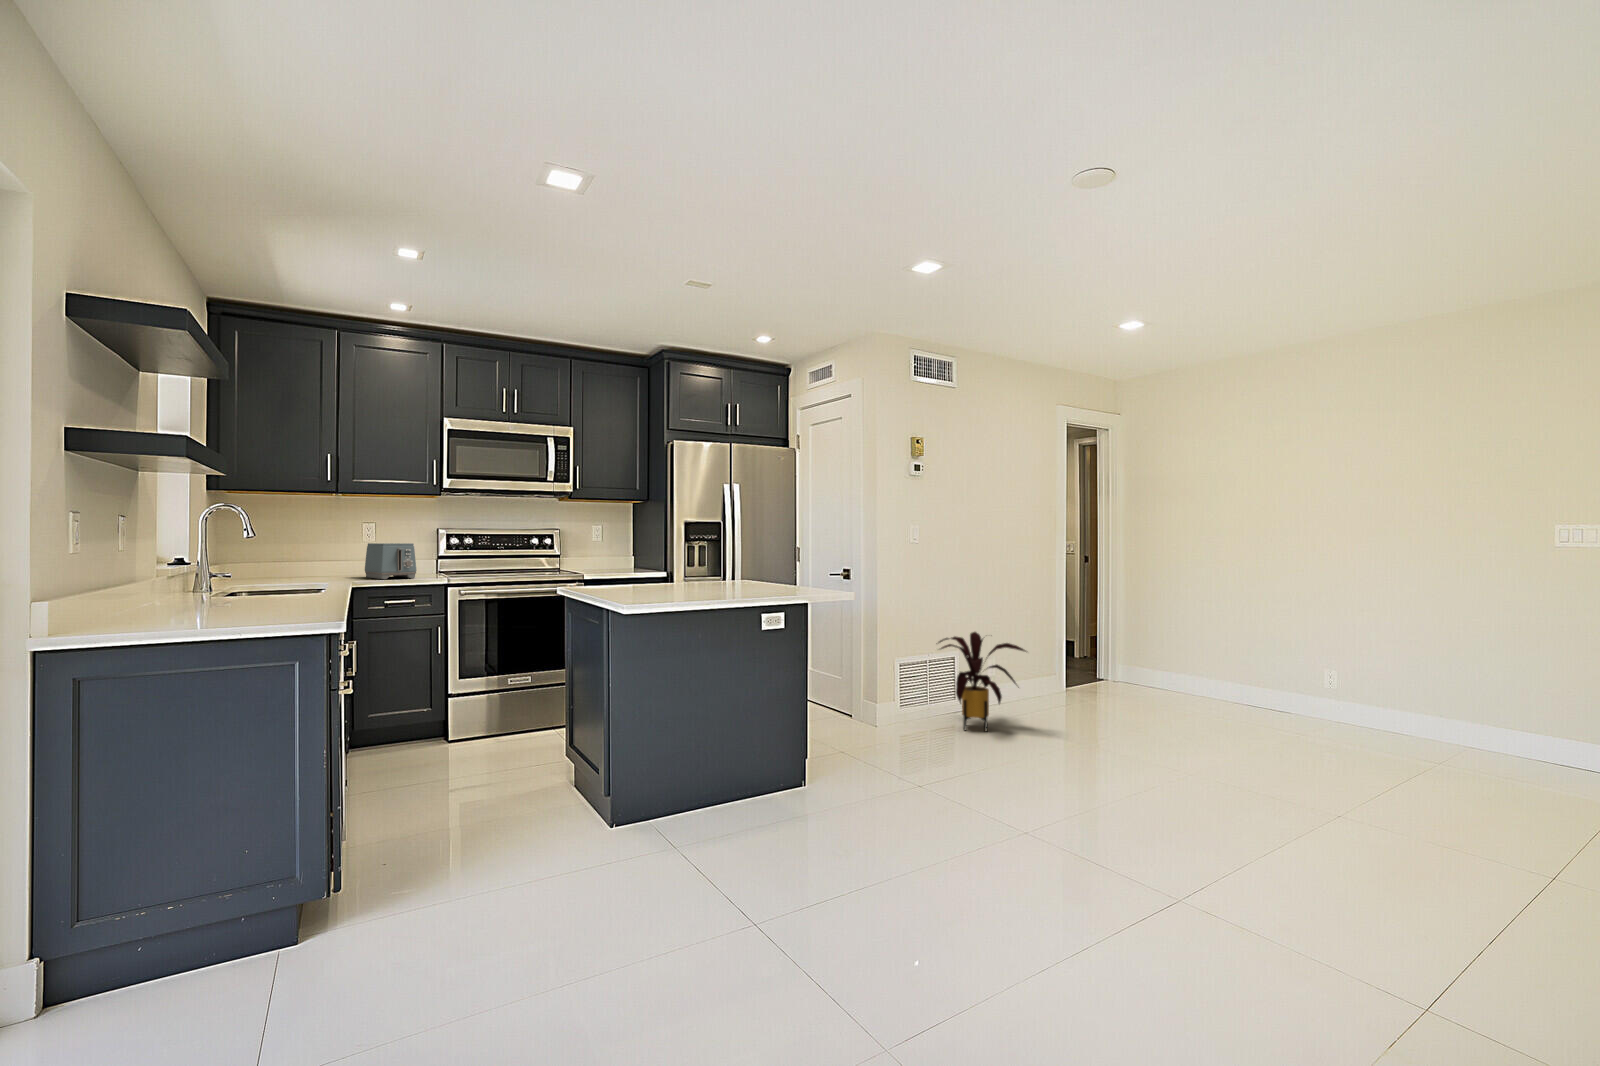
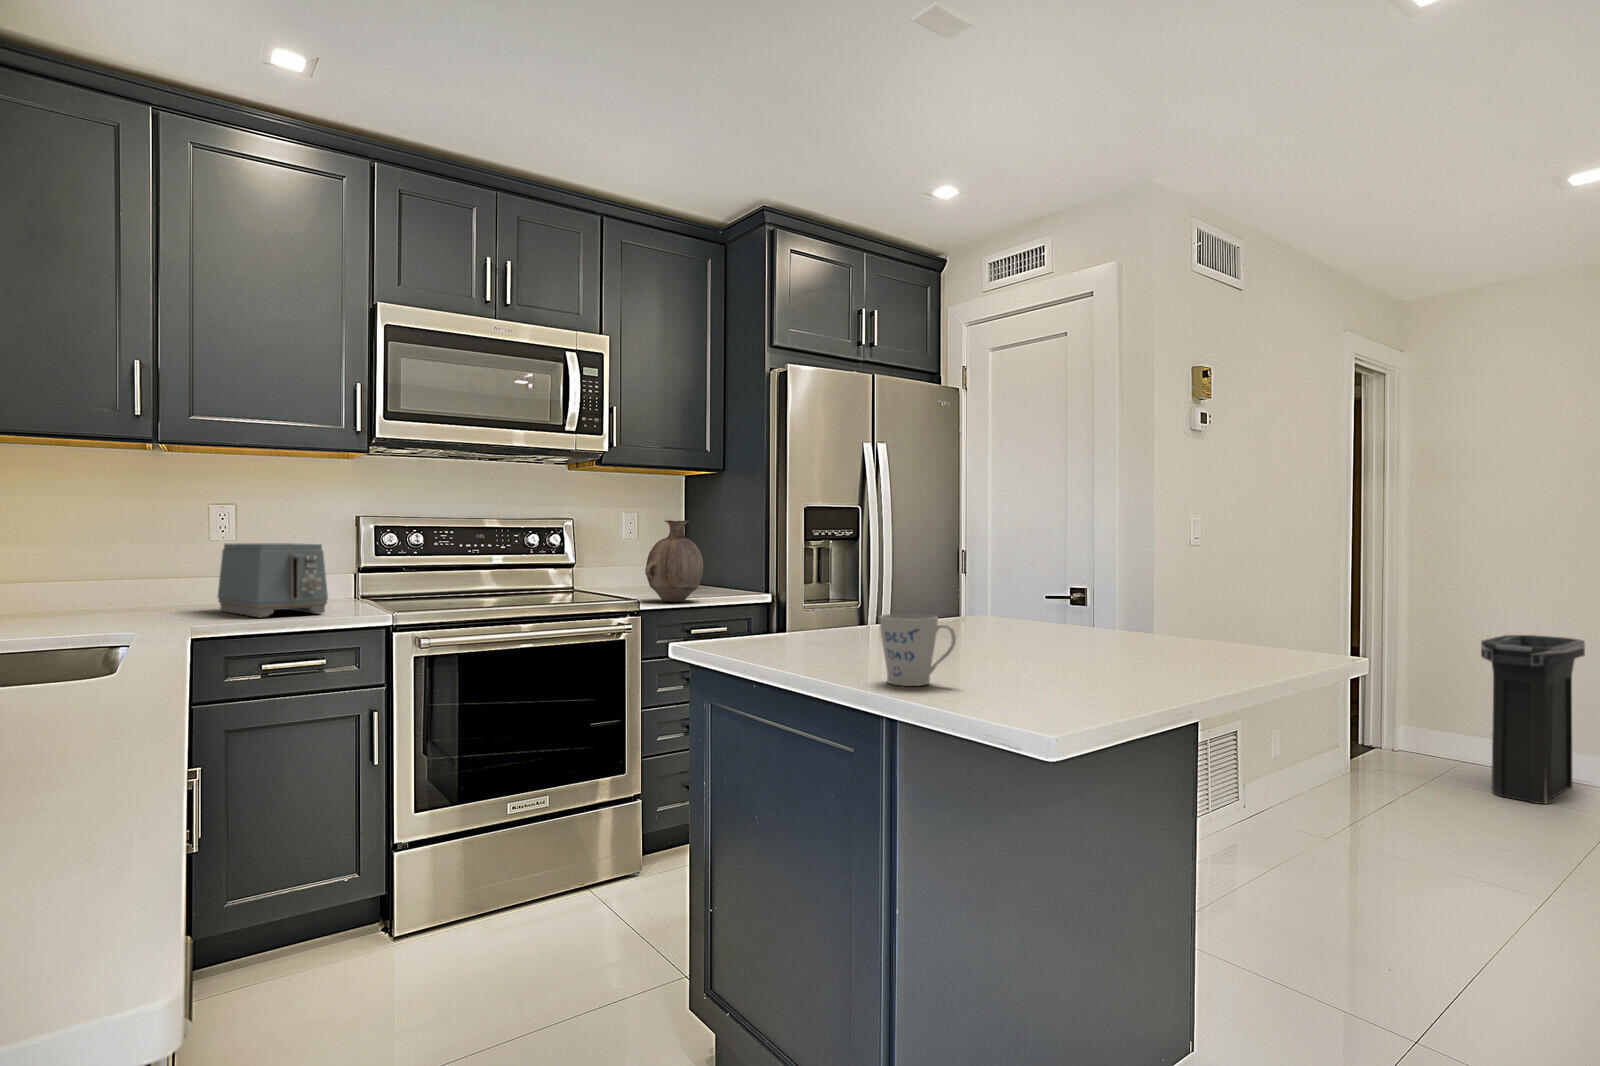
vase: none [590,530,626,575] -> present [645,520,703,602]
mug: none [613,570,643,598] -> present [880,614,956,686]
trash can: none [1132,602,1209,707] -> present [1481,635,1585,804]
house plant: present [938,632,1026,731] -> none [1233,694,1439,874]

